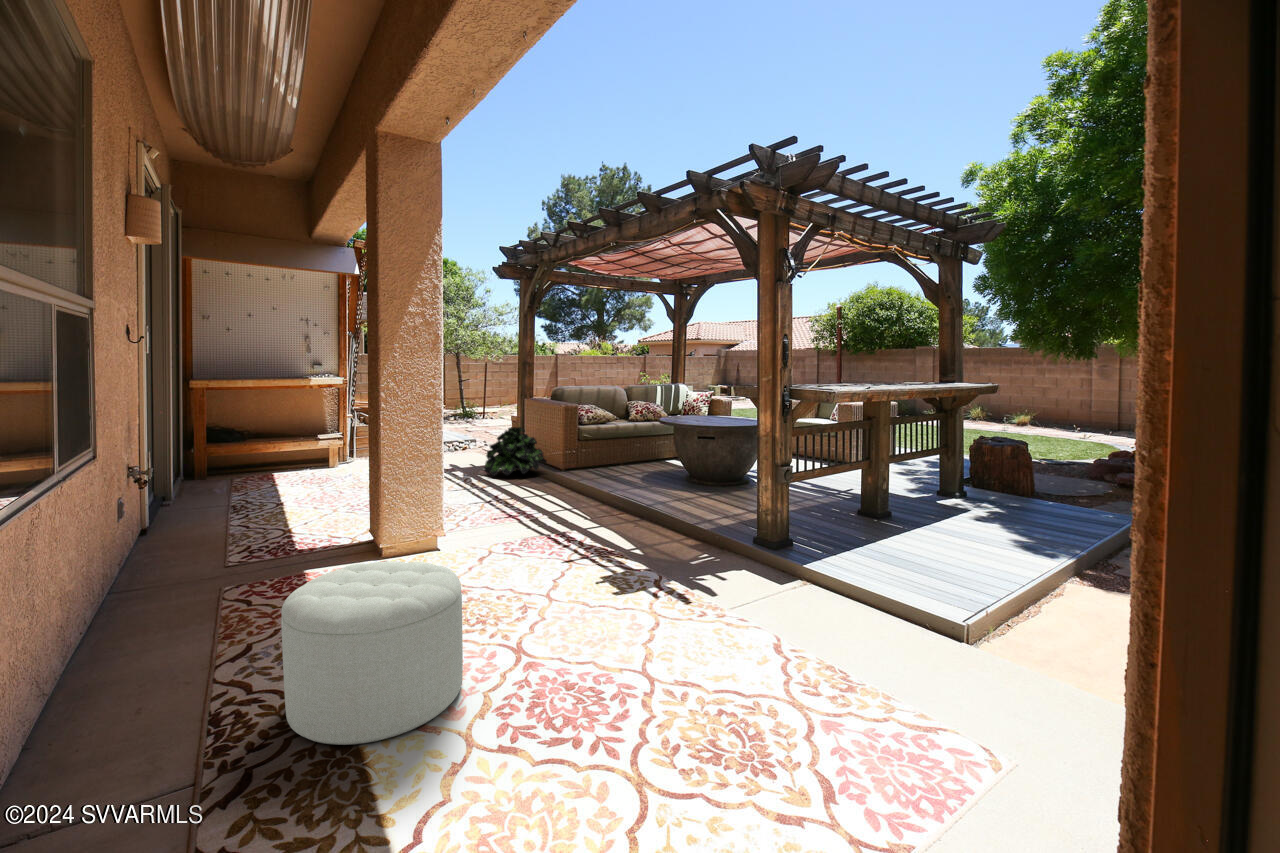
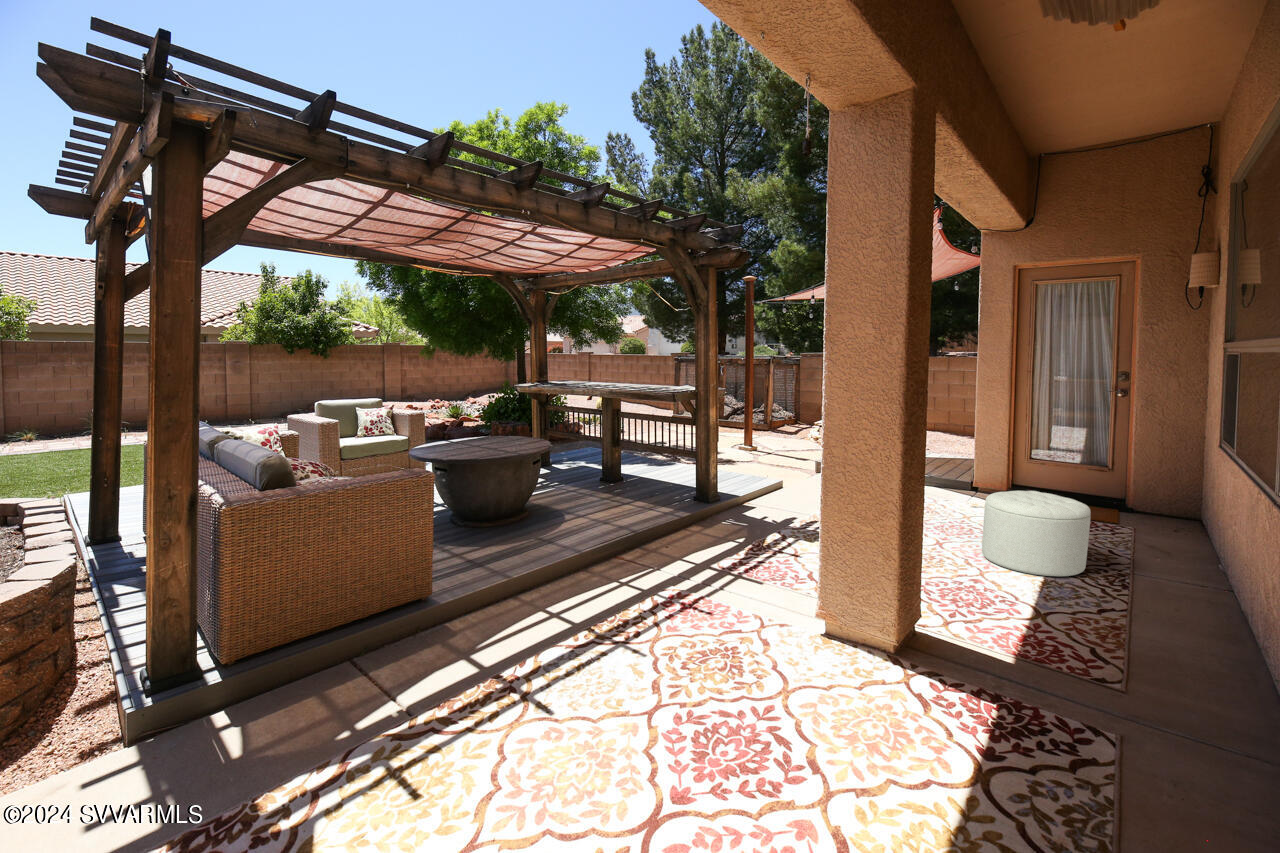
potted plant: present [484,427,547,476] -> none [165,569,364,743]

